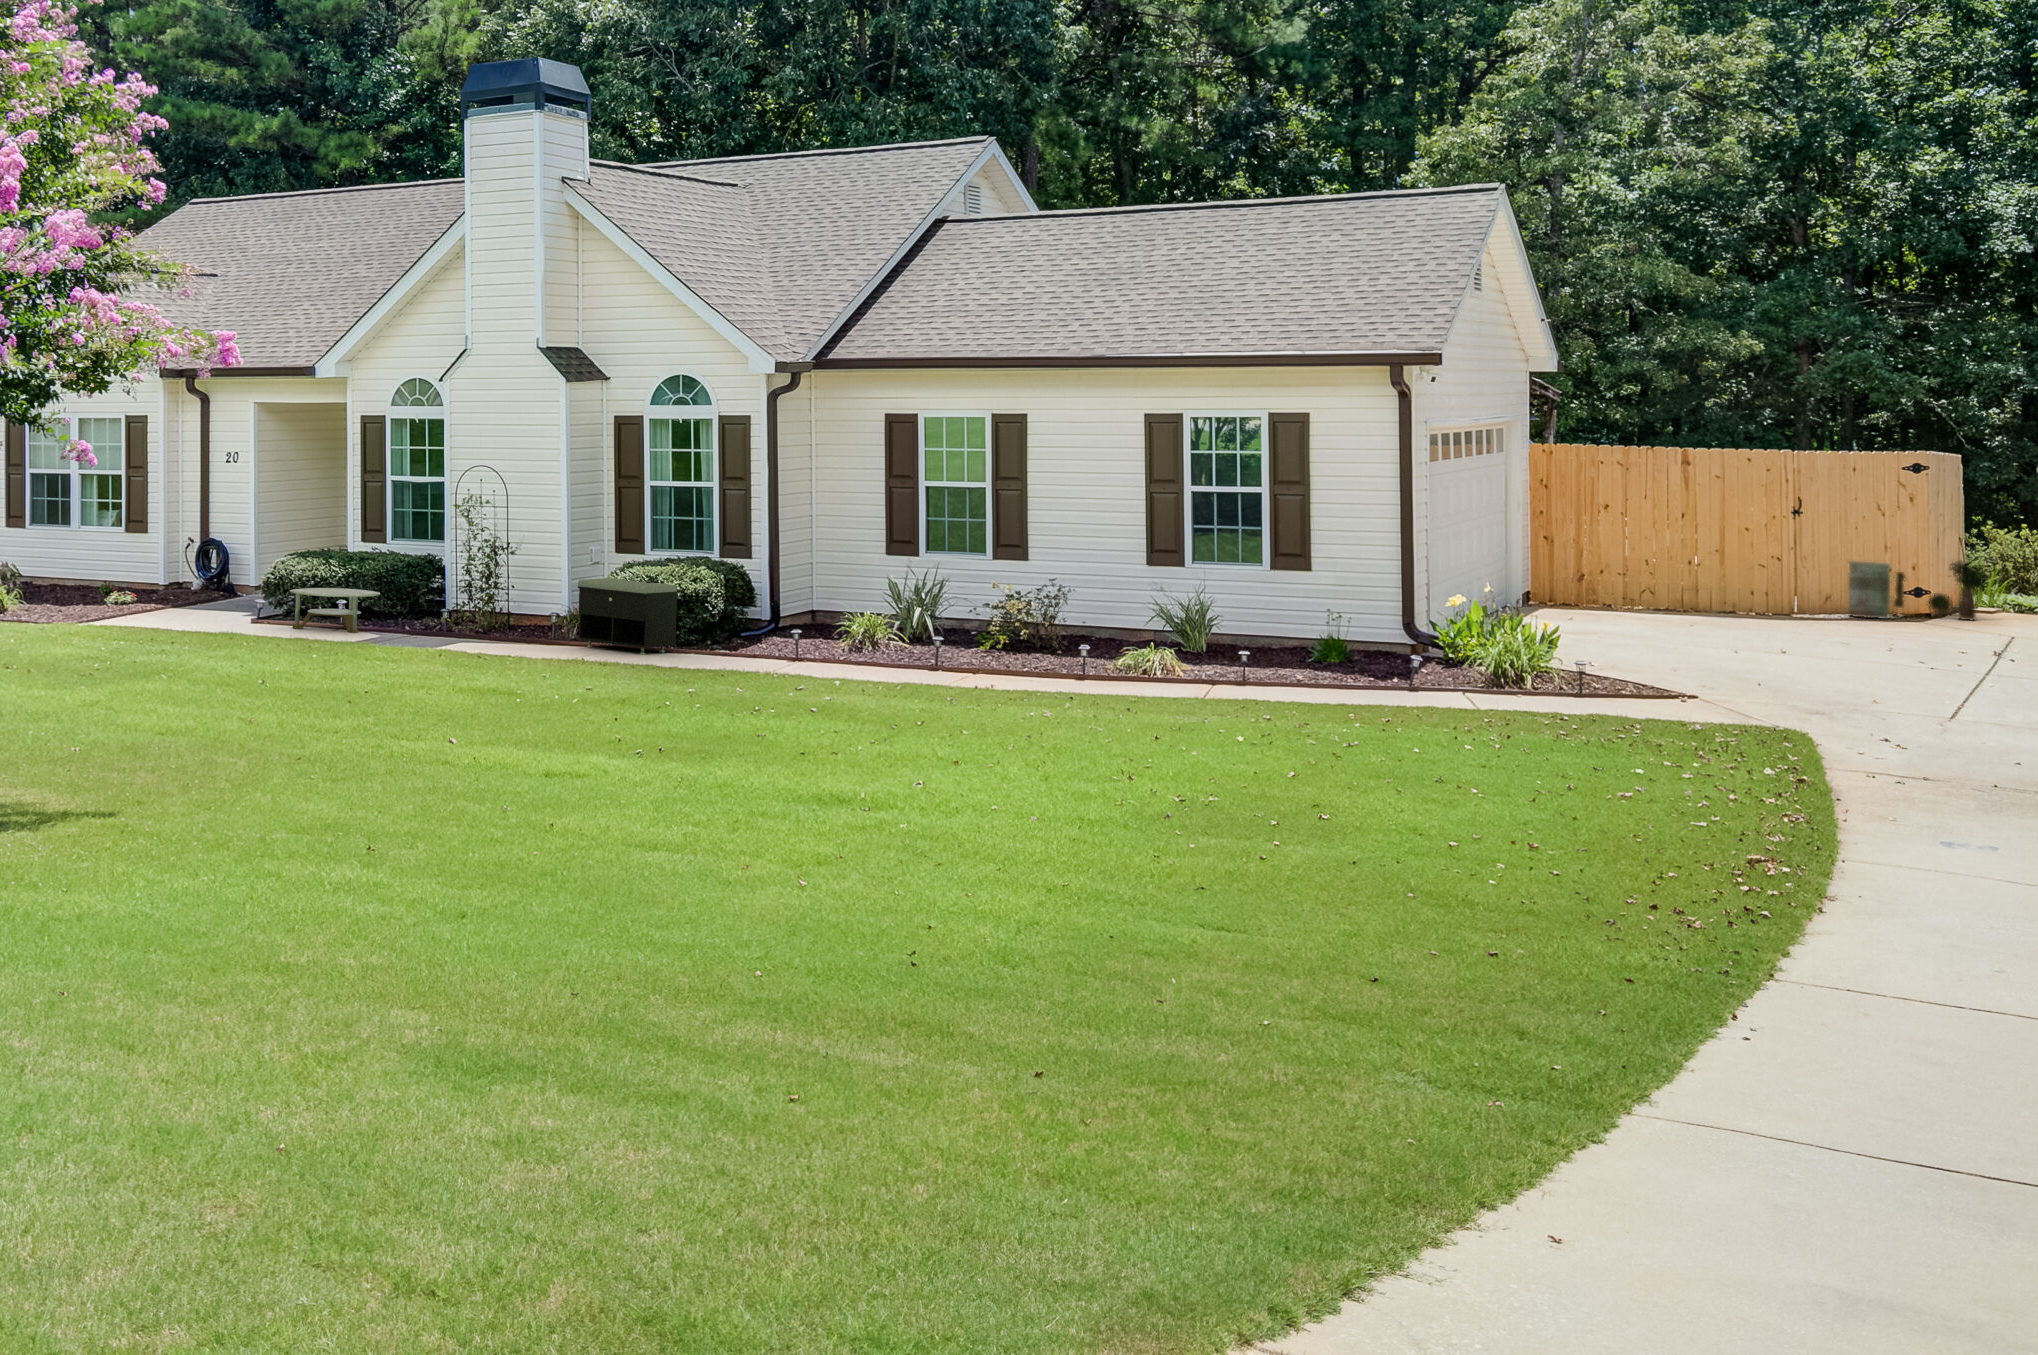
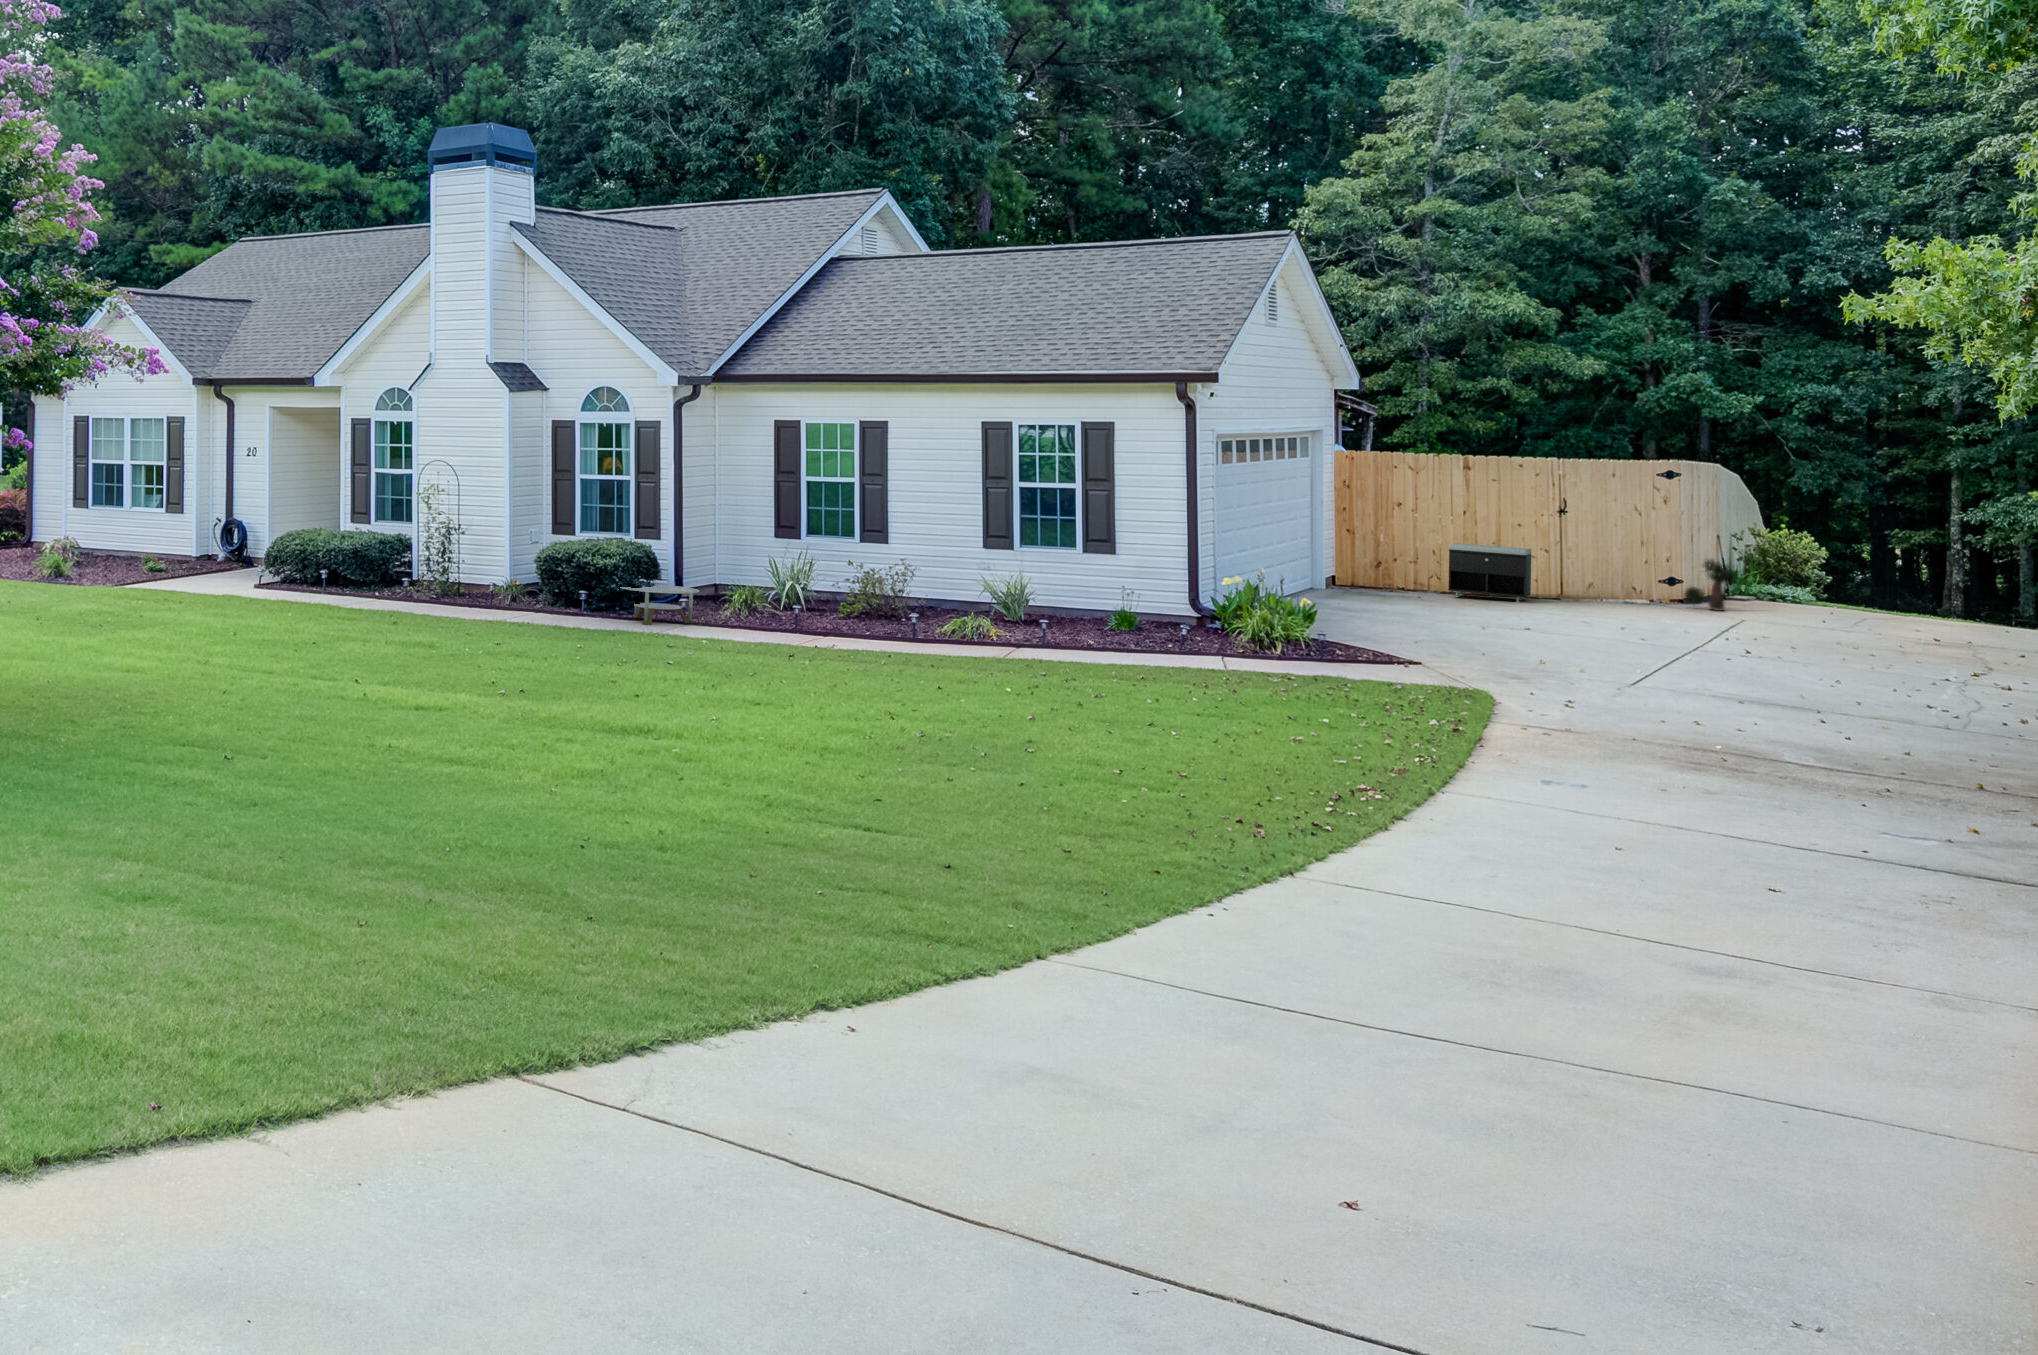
trash can: present [1848,561,1905,618] -> none [1614,558,1665,608]
storage bench: present [577,578,677,654] -> present [1448,543,1531,602]
round table: present [290,588,380,633] -> present [620,585,699,625]

